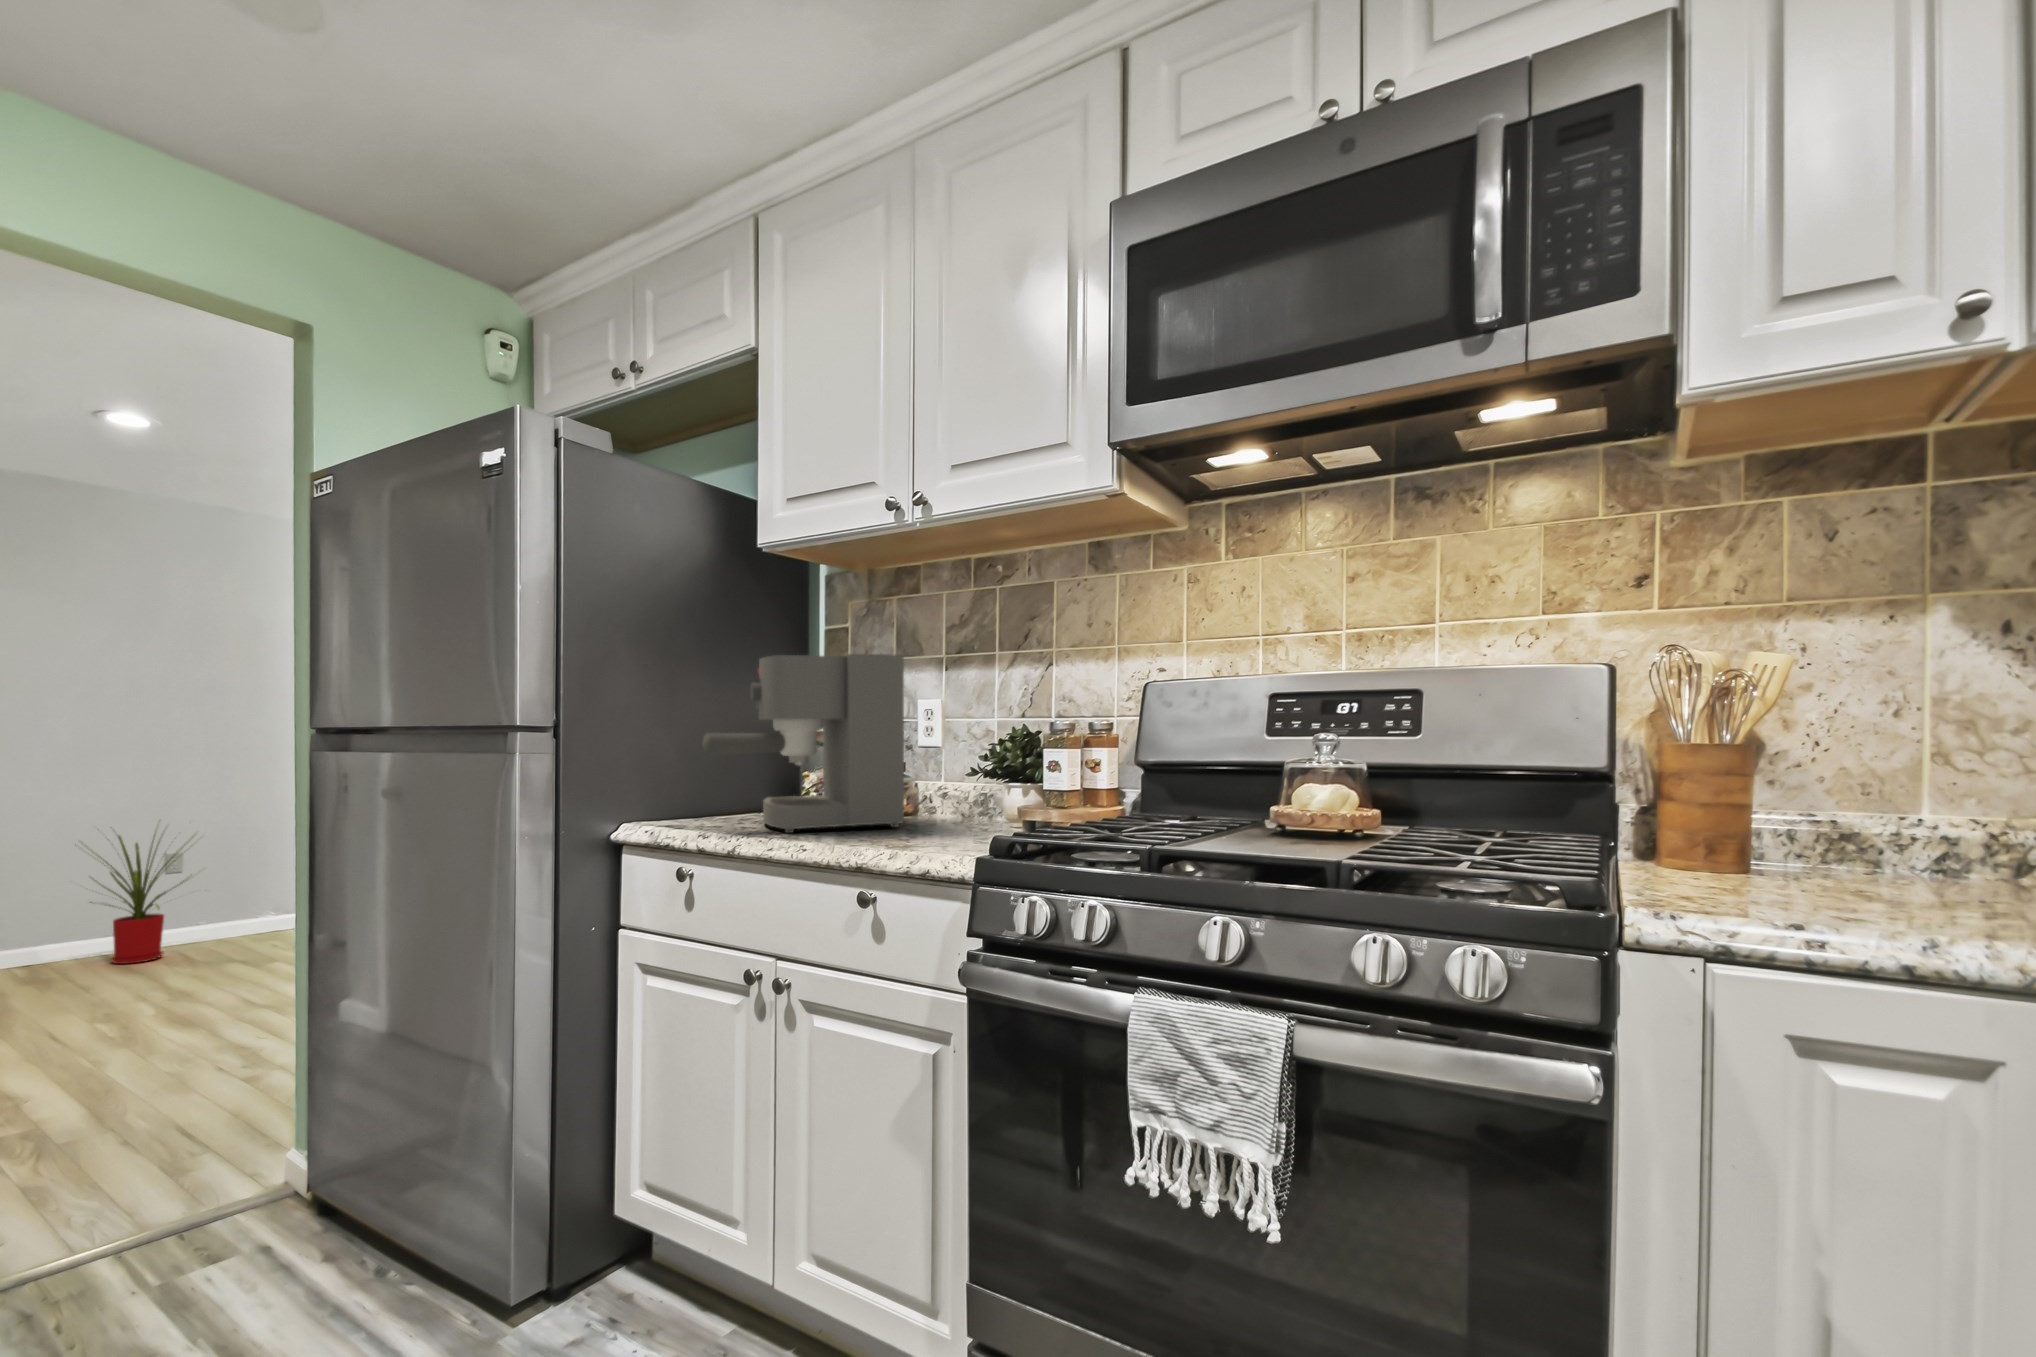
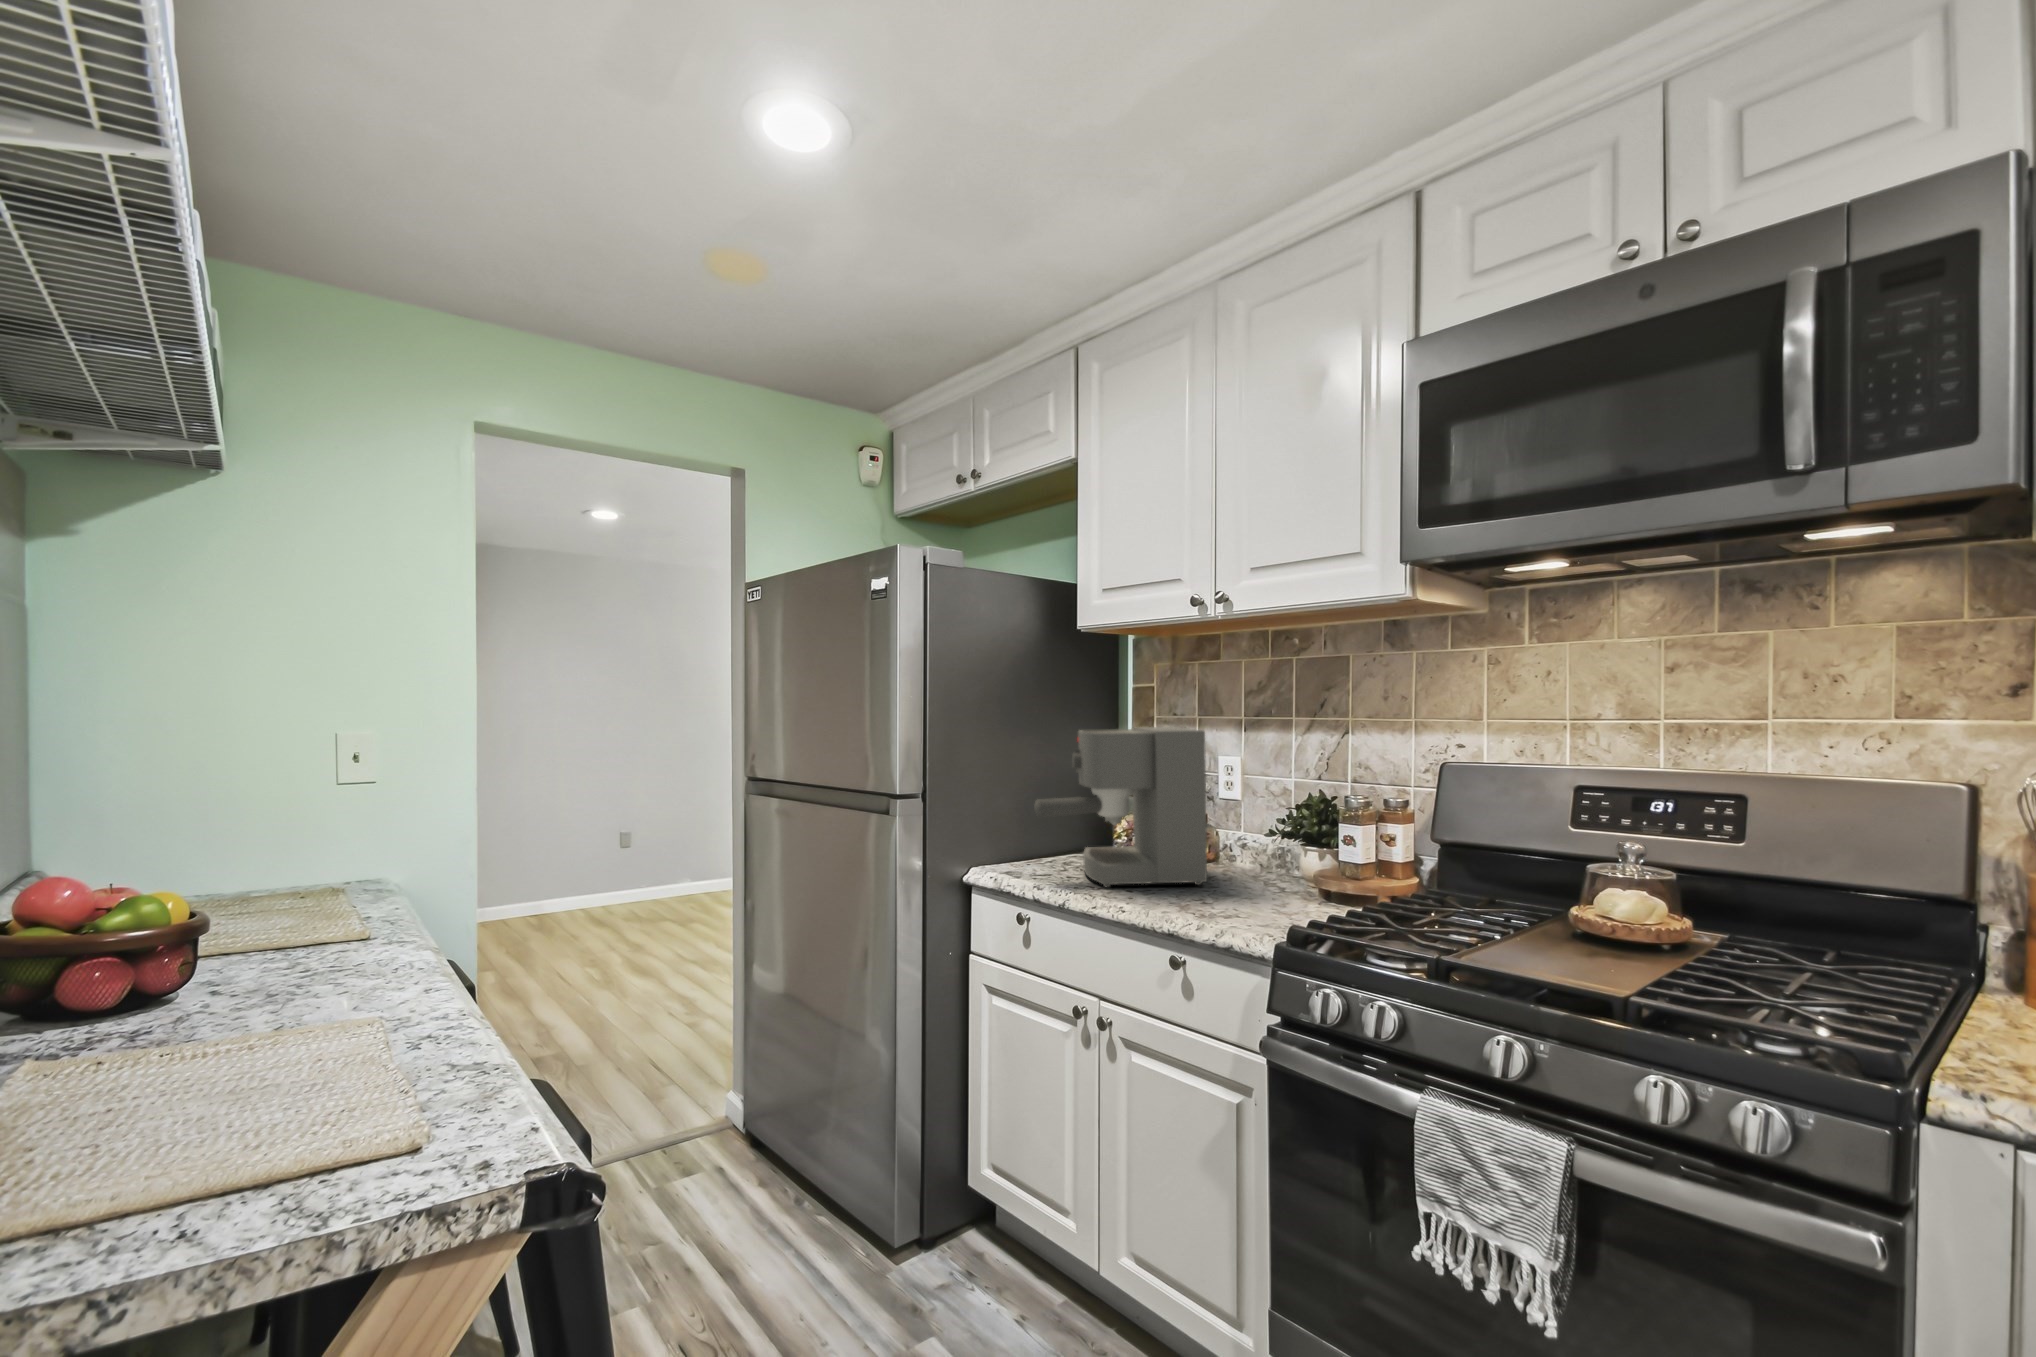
house plant: present [87,820,192,964] -> none [564,803,652,915]

